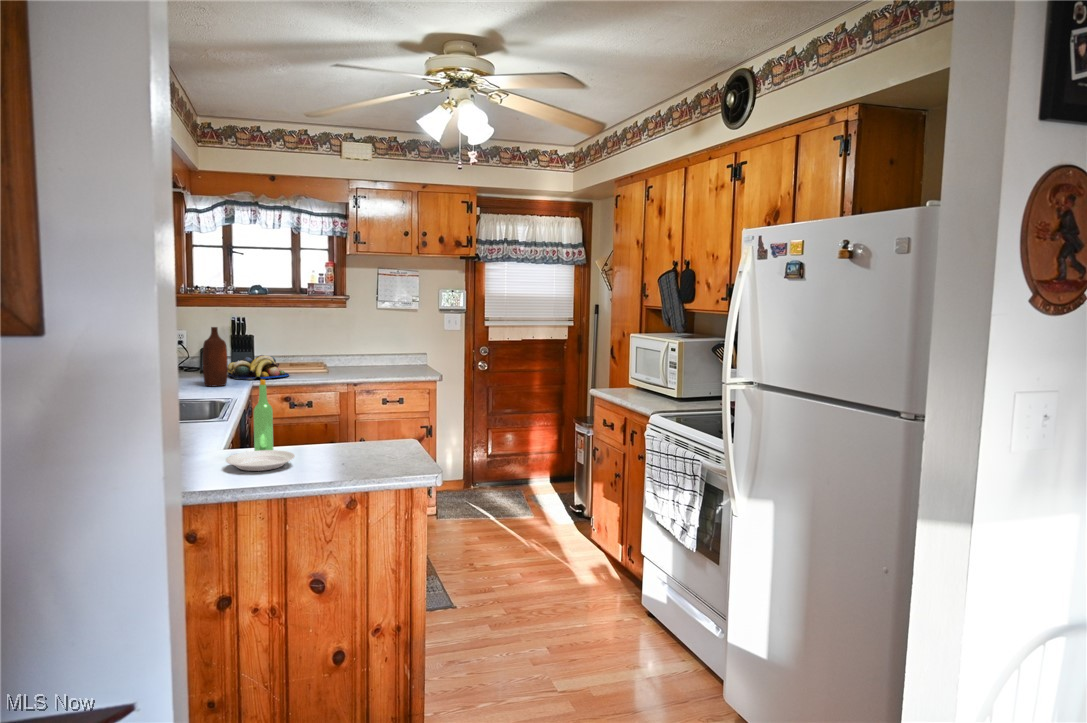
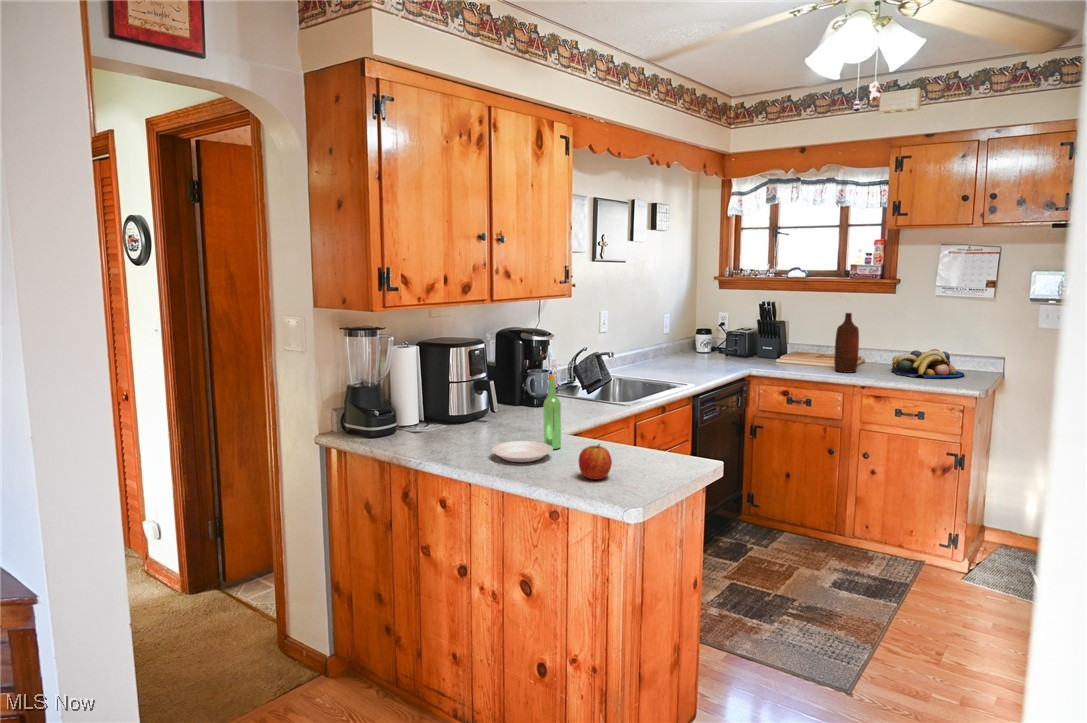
bottle: present [203,327,227,386] -> present [834,313,859,373]
fruit bowl: present [227,355,289,379] -> present [891,349,964,378]
apple: none [348,432,380,465] -> present [579,444,612,479]

